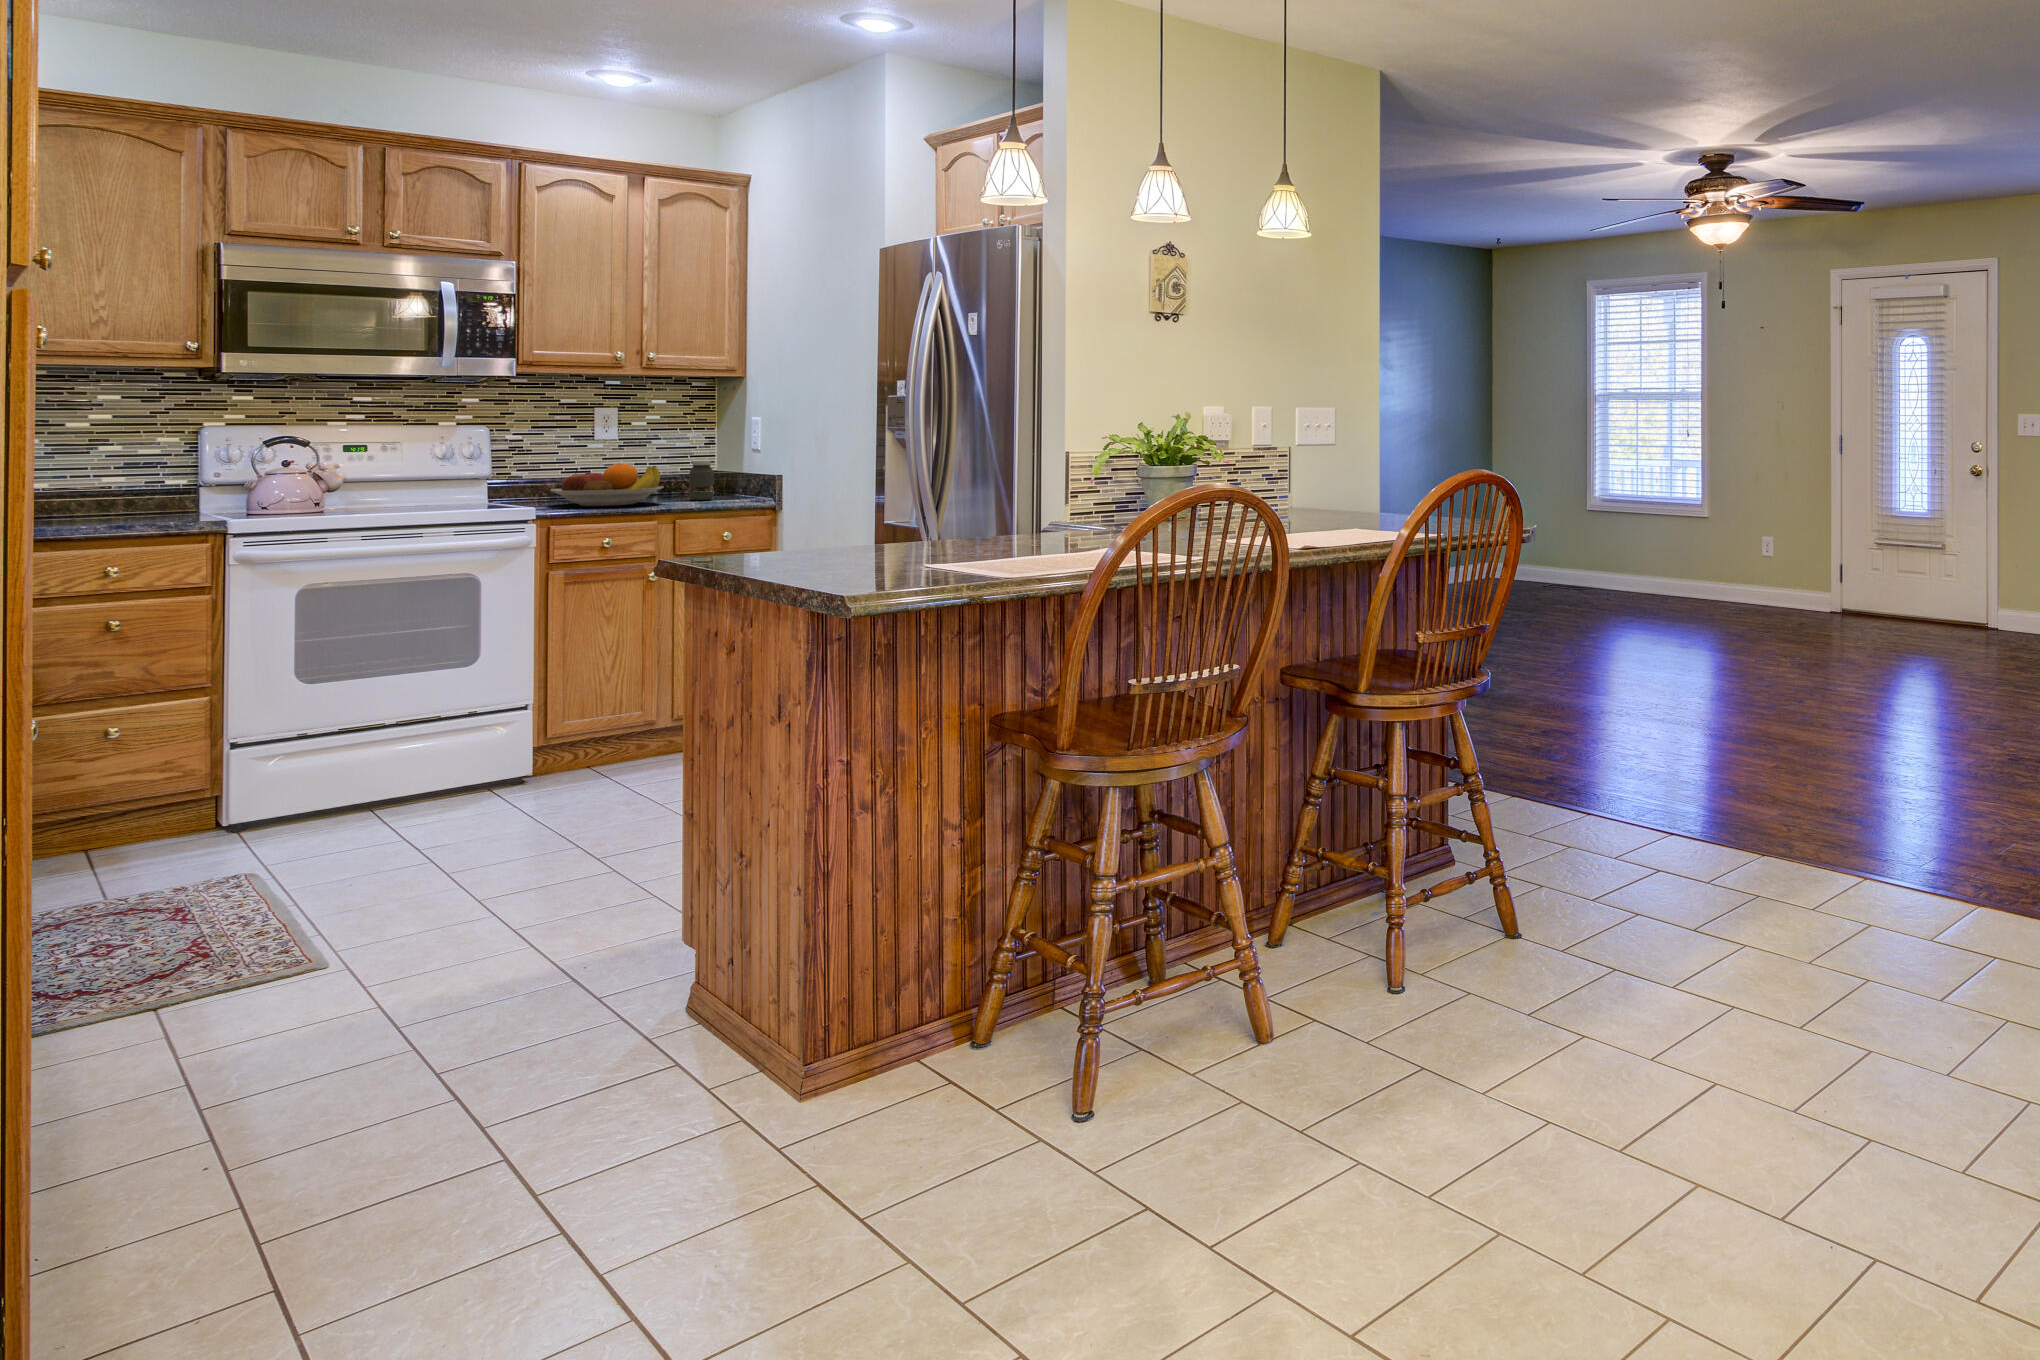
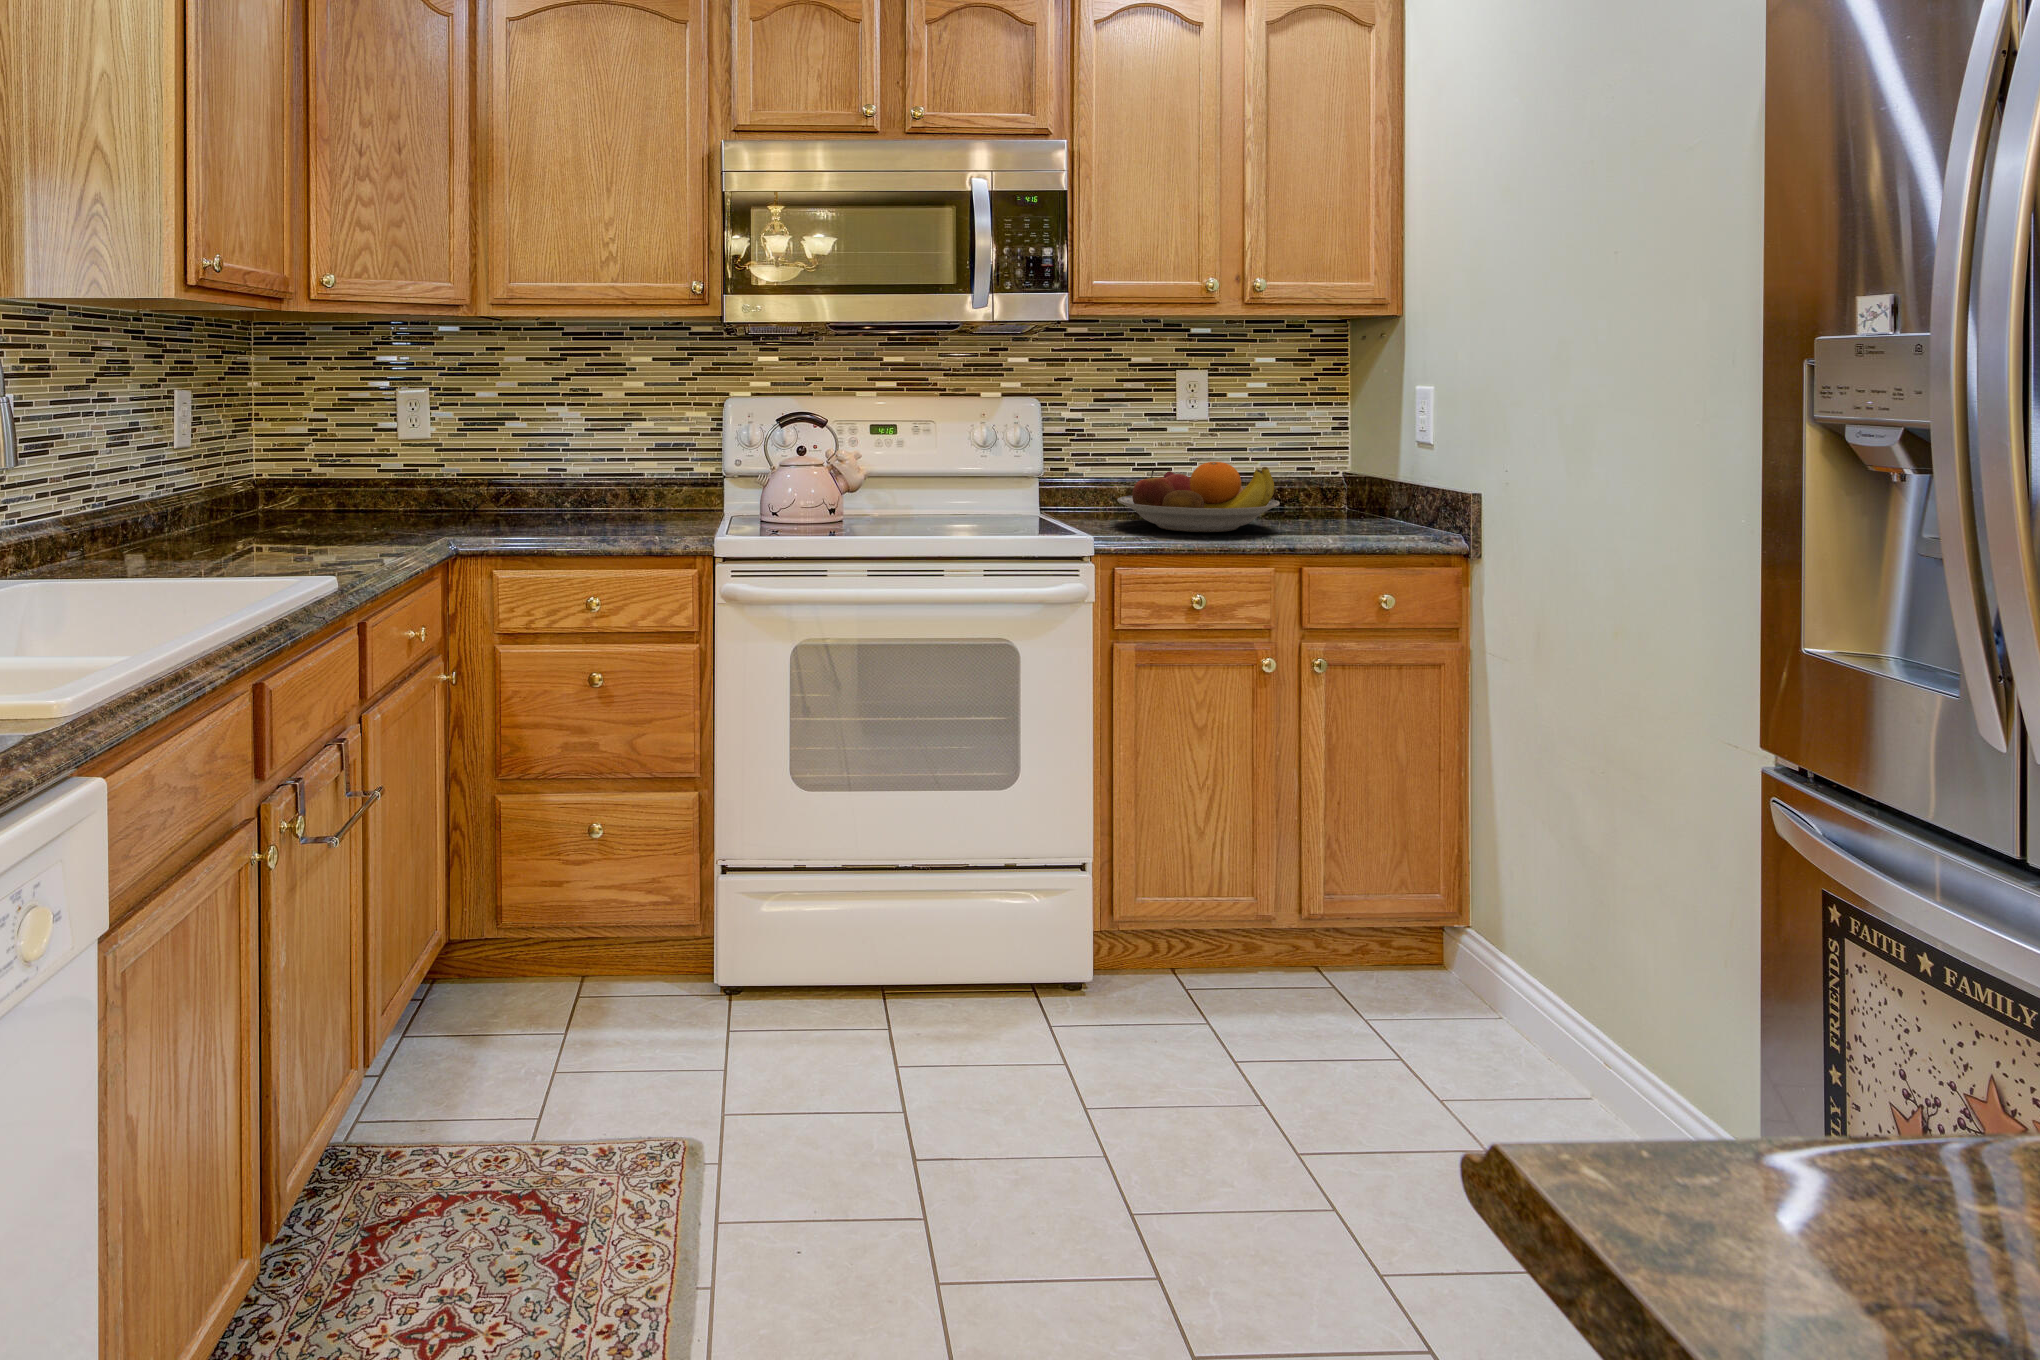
jar: present [689,461,714,500] -> none [1316,458,1354,526]

